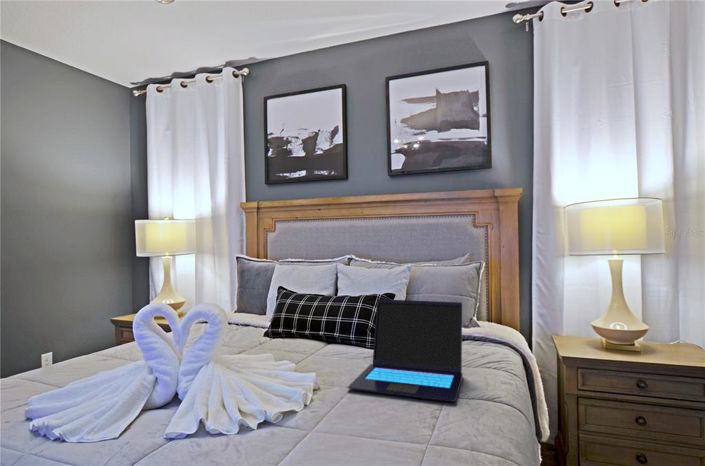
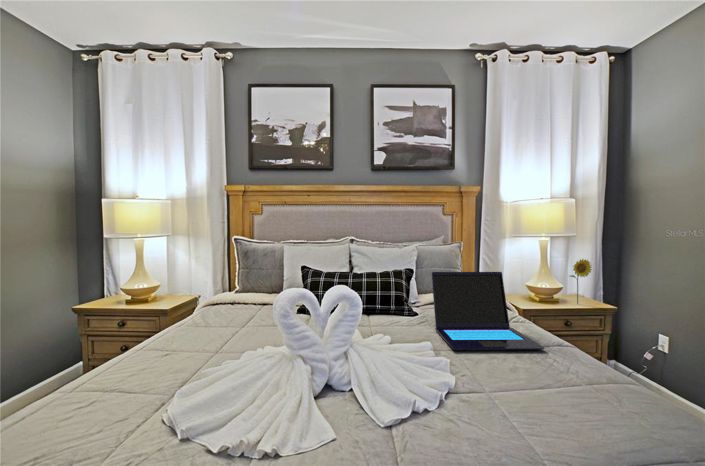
flower: none [633,289,669,355] -> present [571,259,592,304]

